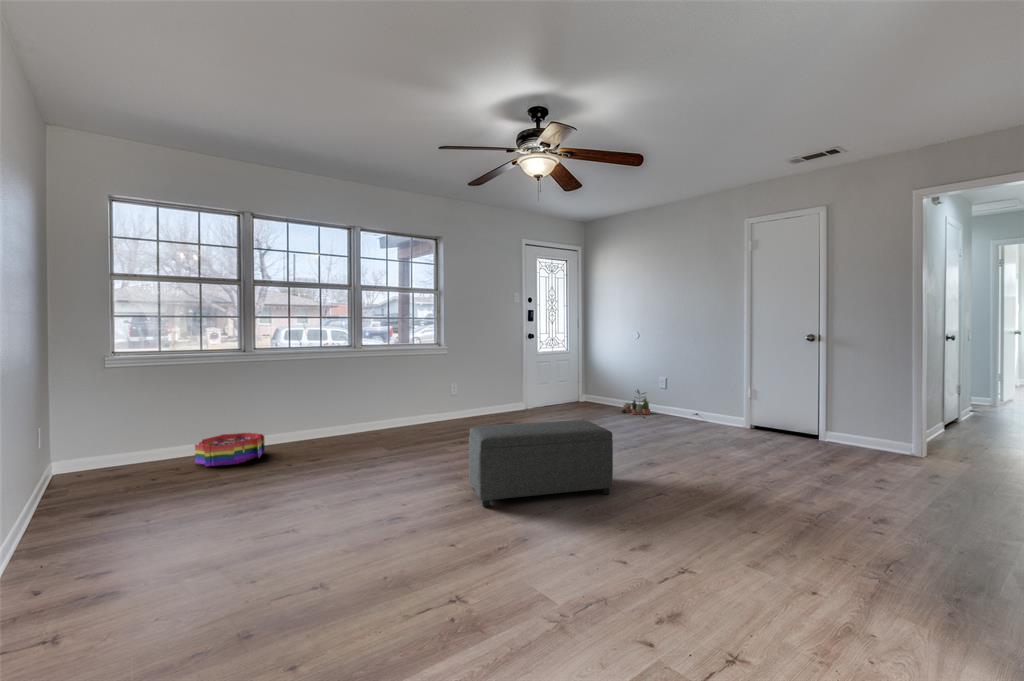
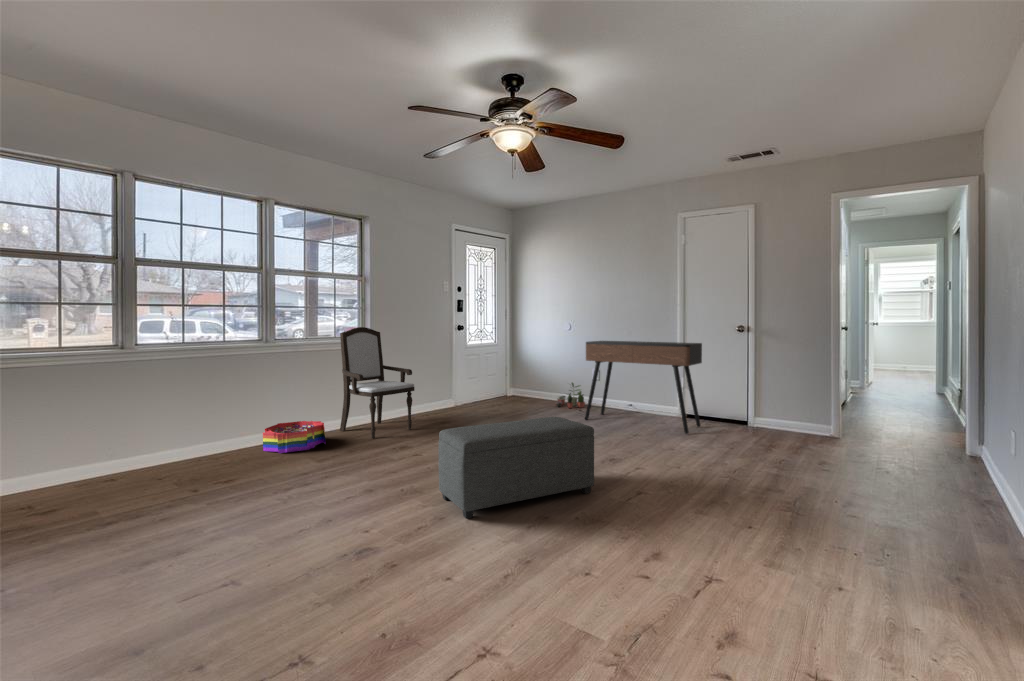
armchair: none [415,335,479,433] -> present [340,327,414,438]
console table: none [643,349,764,445] -> present [585,341,702,434]
storage bin: present [195,433,265,466] -> present [263,421,326,453]

